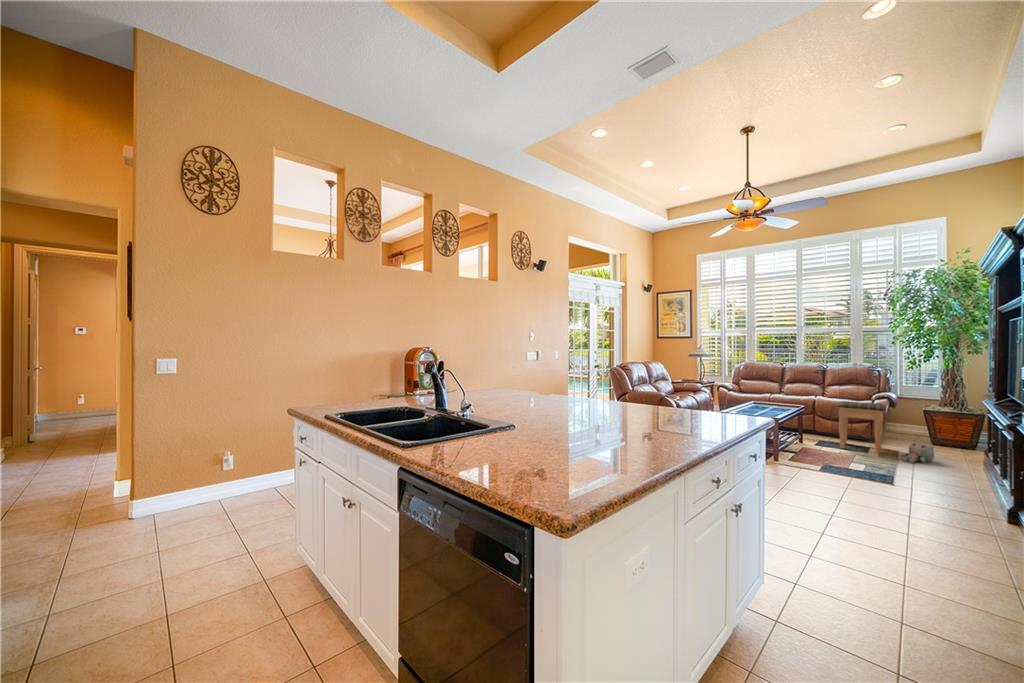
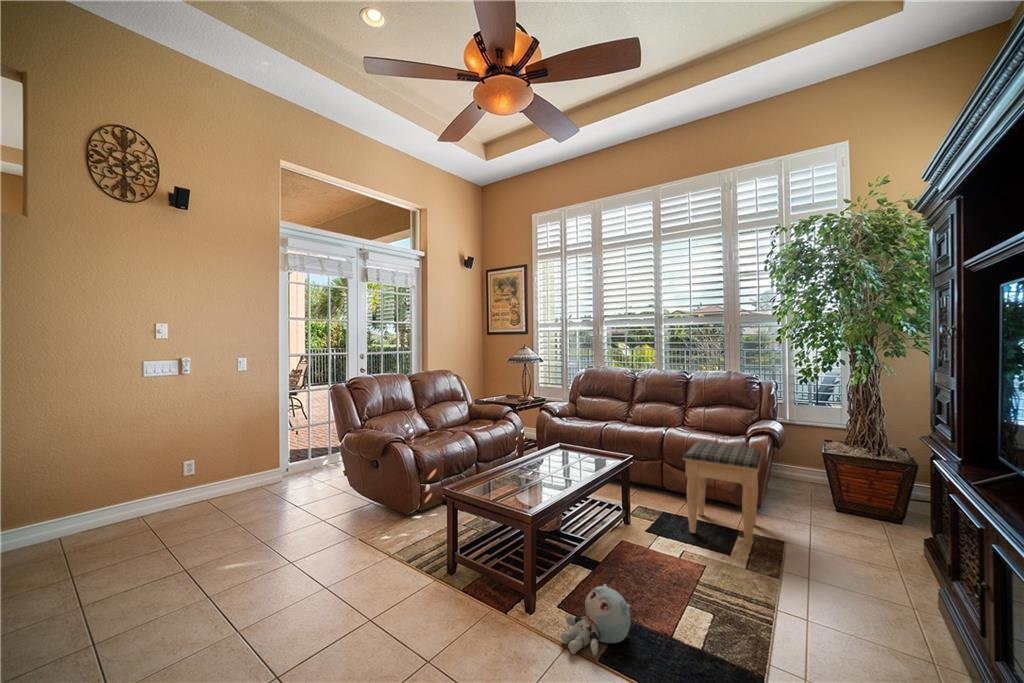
plush toy: present [900,442,935,463] -> present [561,584,631,655]

